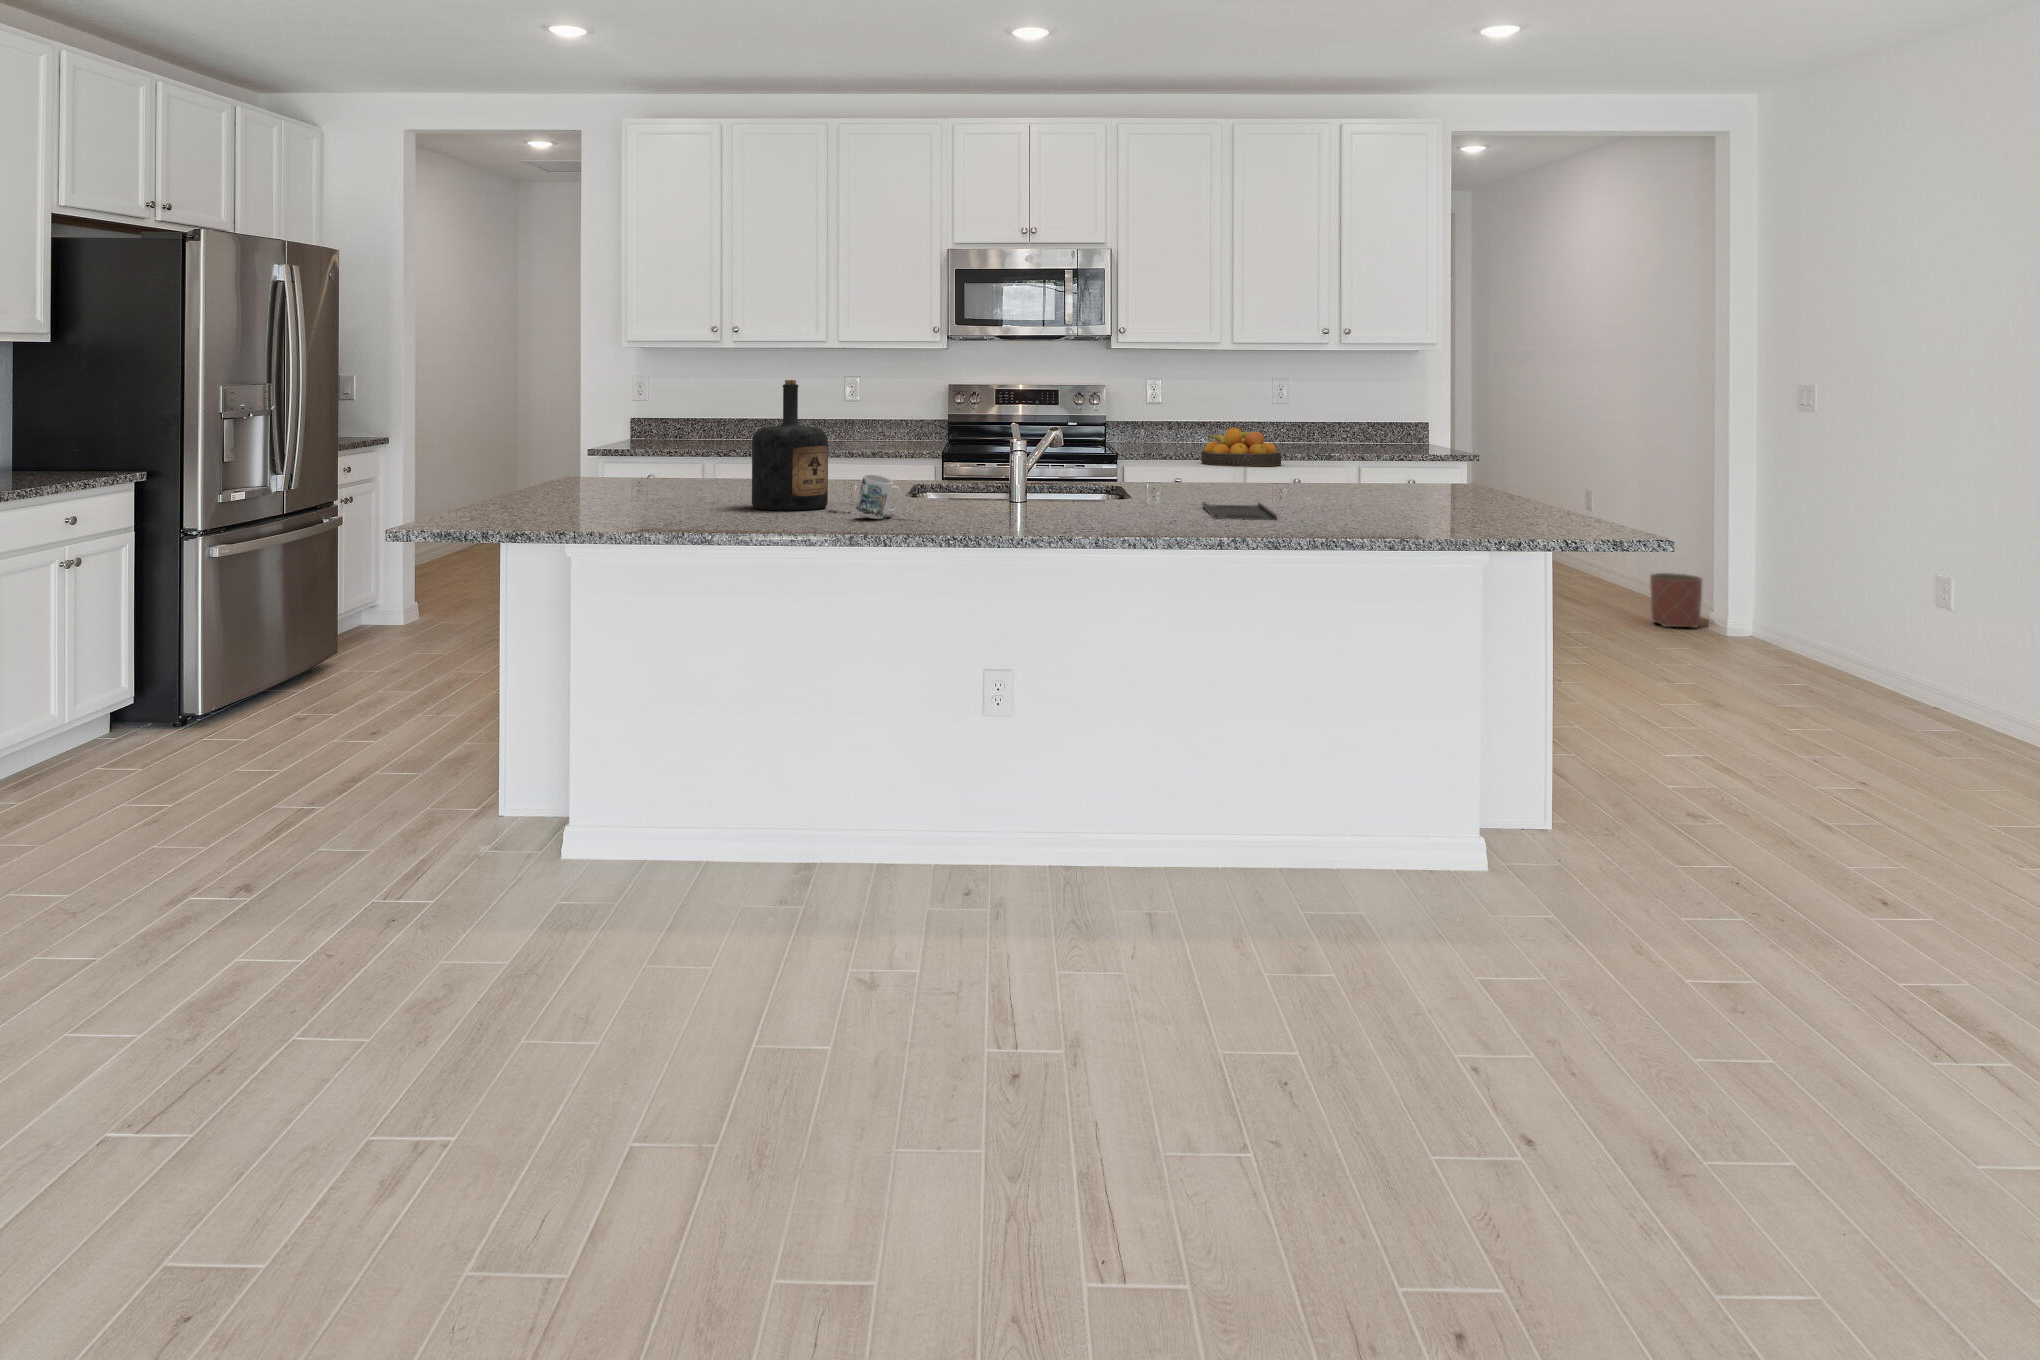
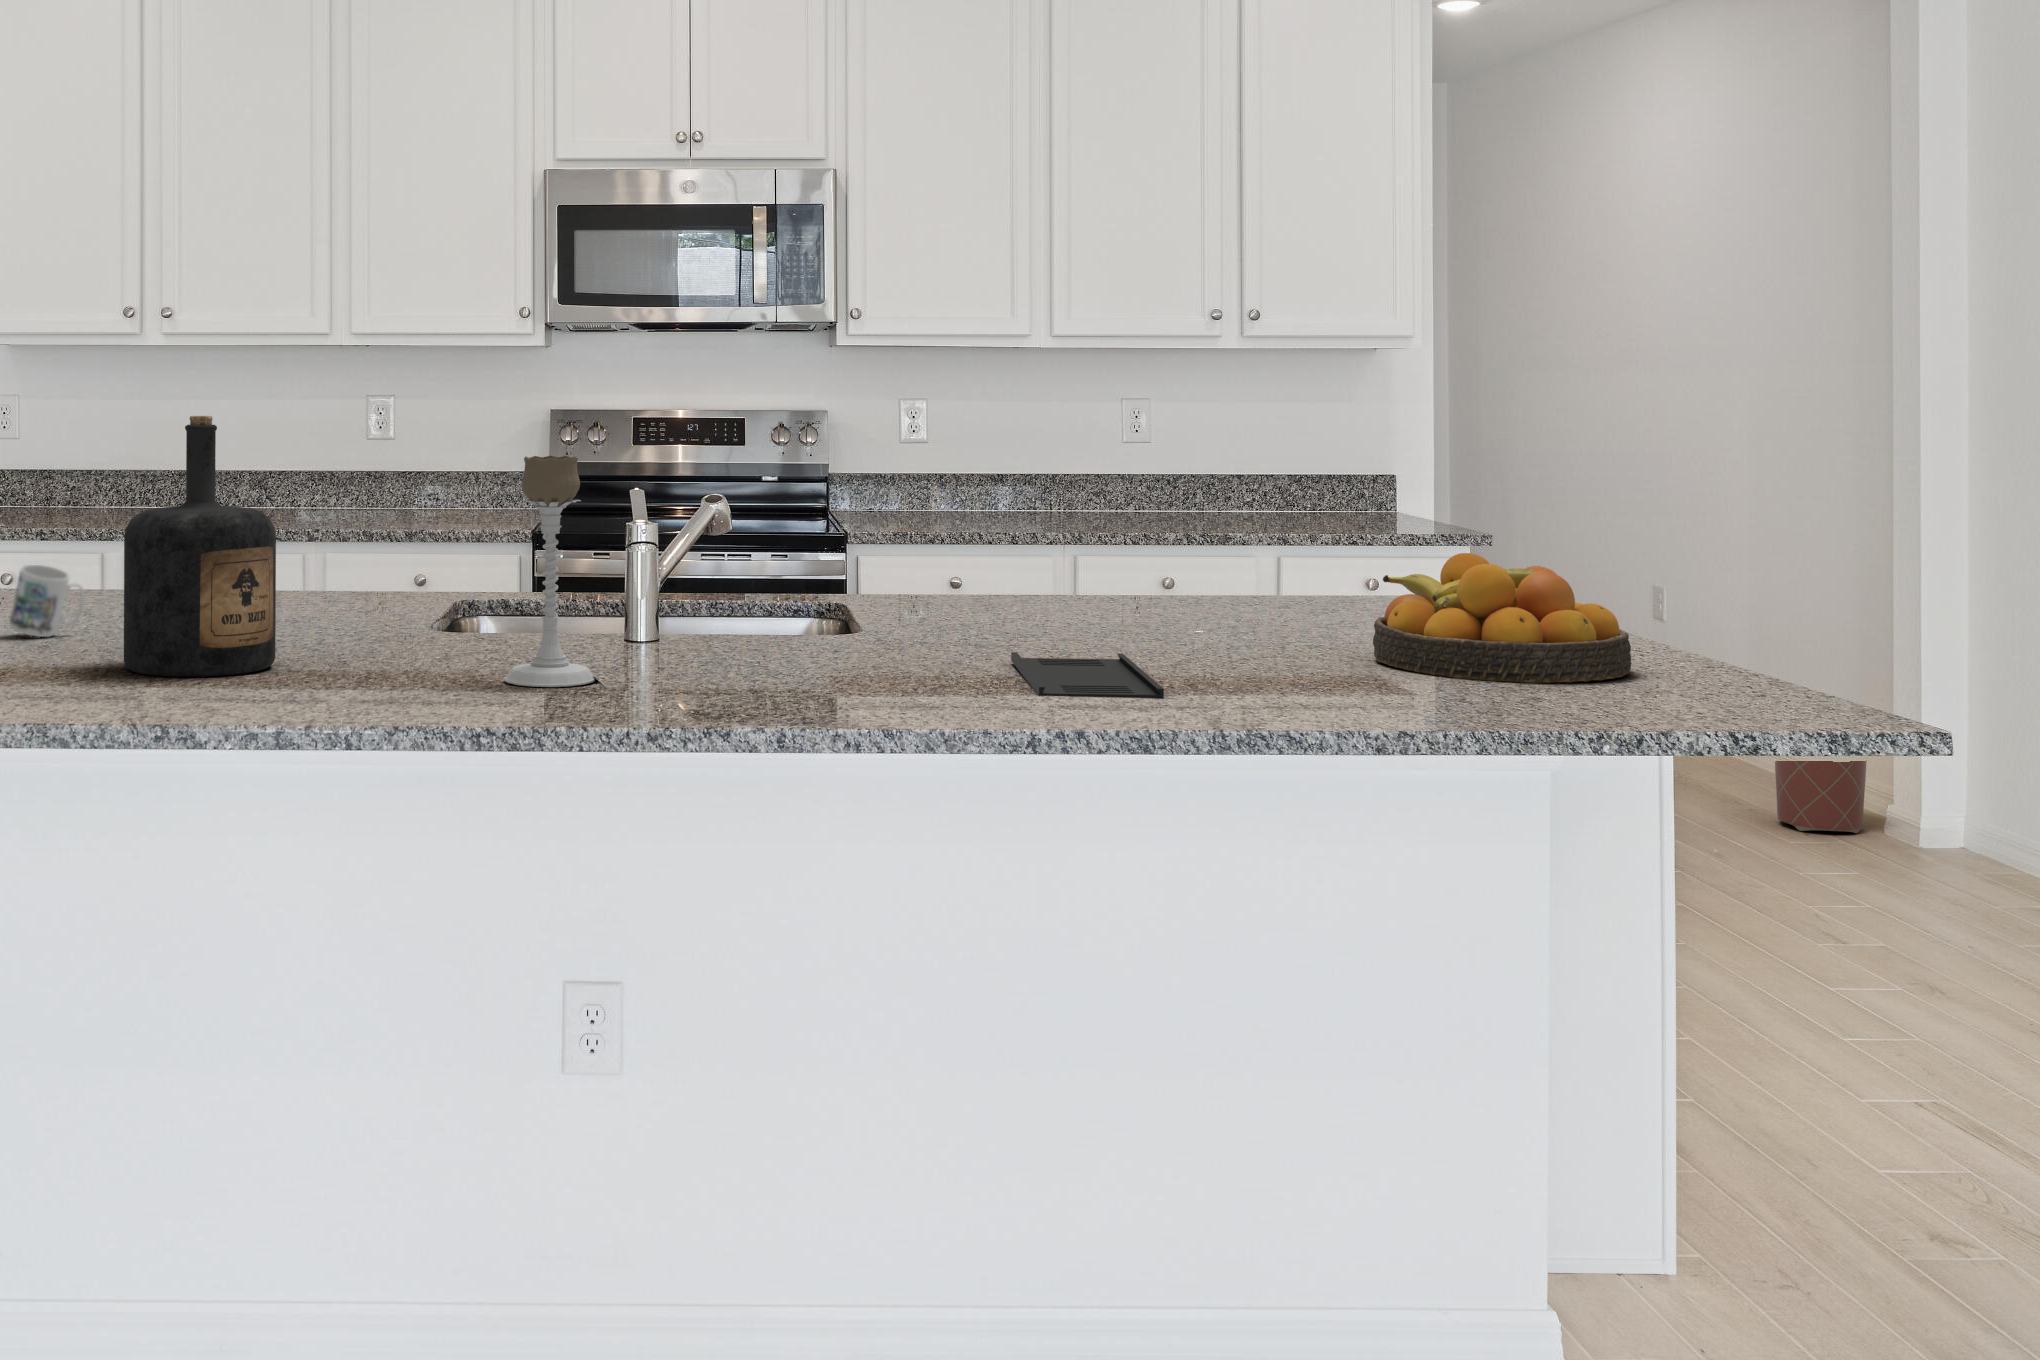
candle holder: none [945,400,992,515] -> present [504,456,596,687]
fruit bowl: present [1201,428,1281,467] -> present [1373,553,1631,683]
mug: present [856,474,901,519] -> present [9,565,85,637]

